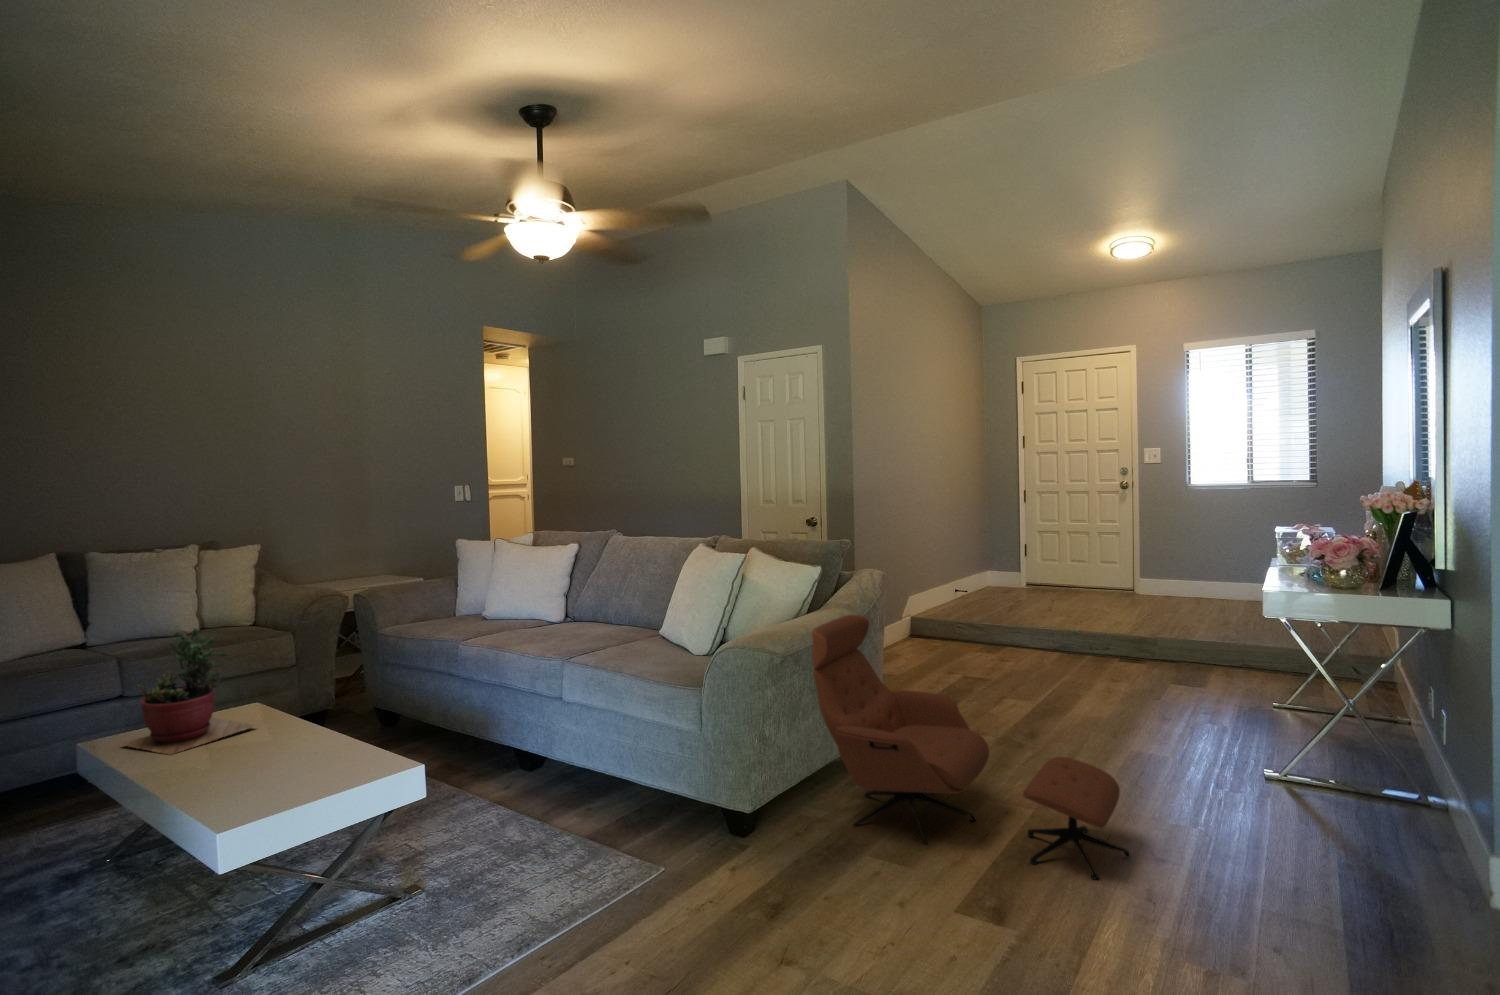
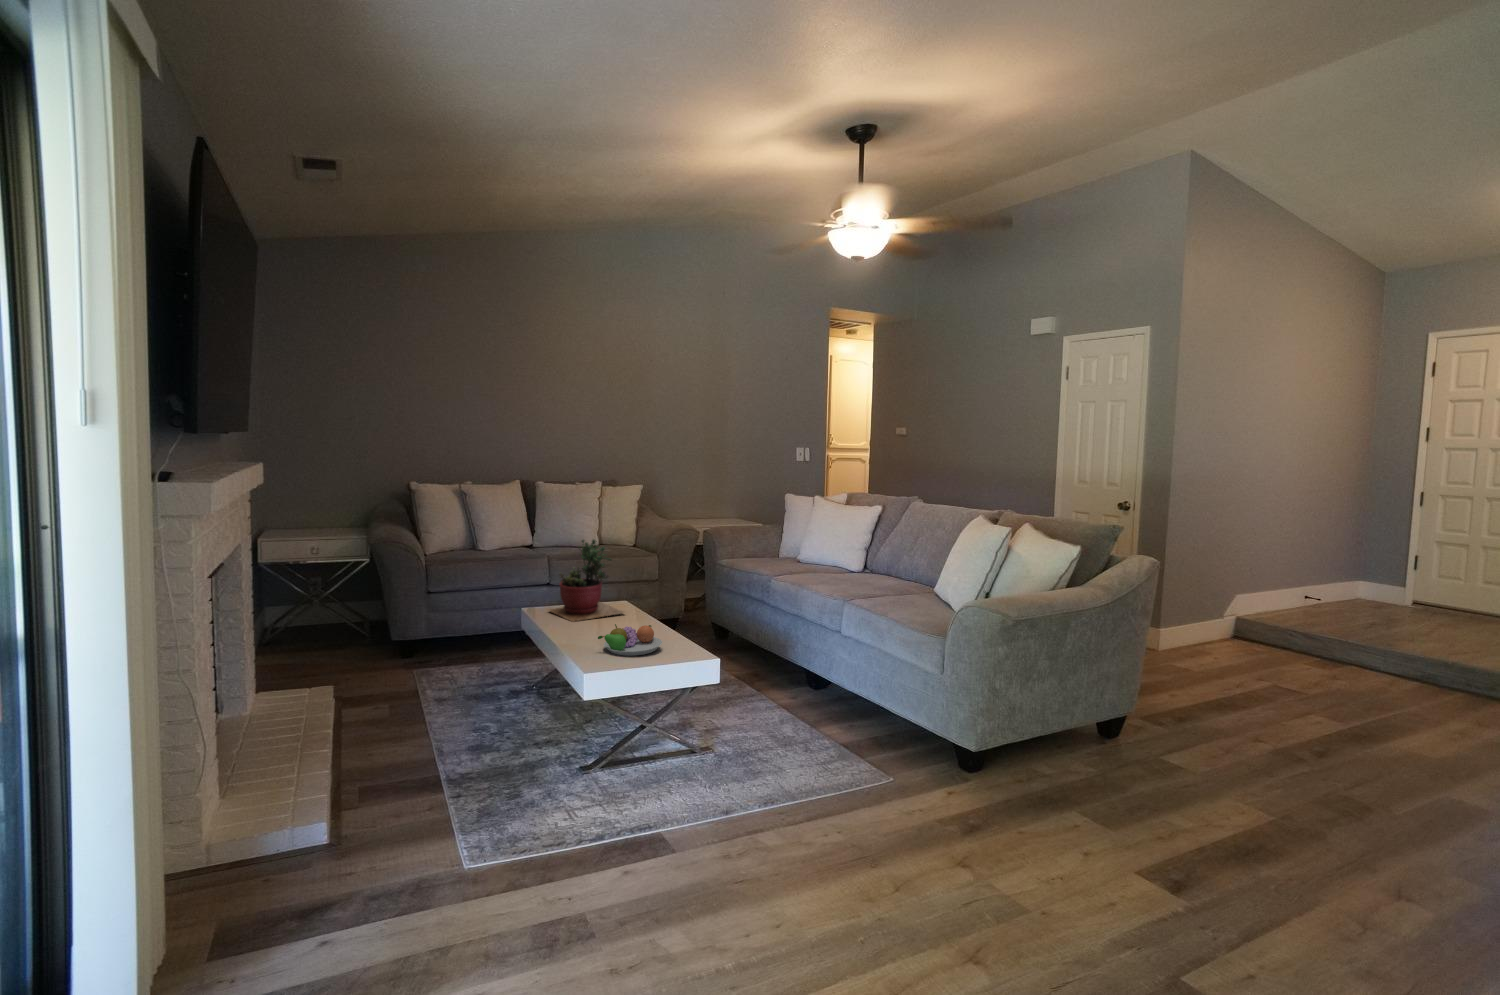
lounge chair: present [812,615,1131,879] -> none [1056,598,1386,905]
fruit bowl: none [230,738,334,791] -> present [598,624,662,656]

